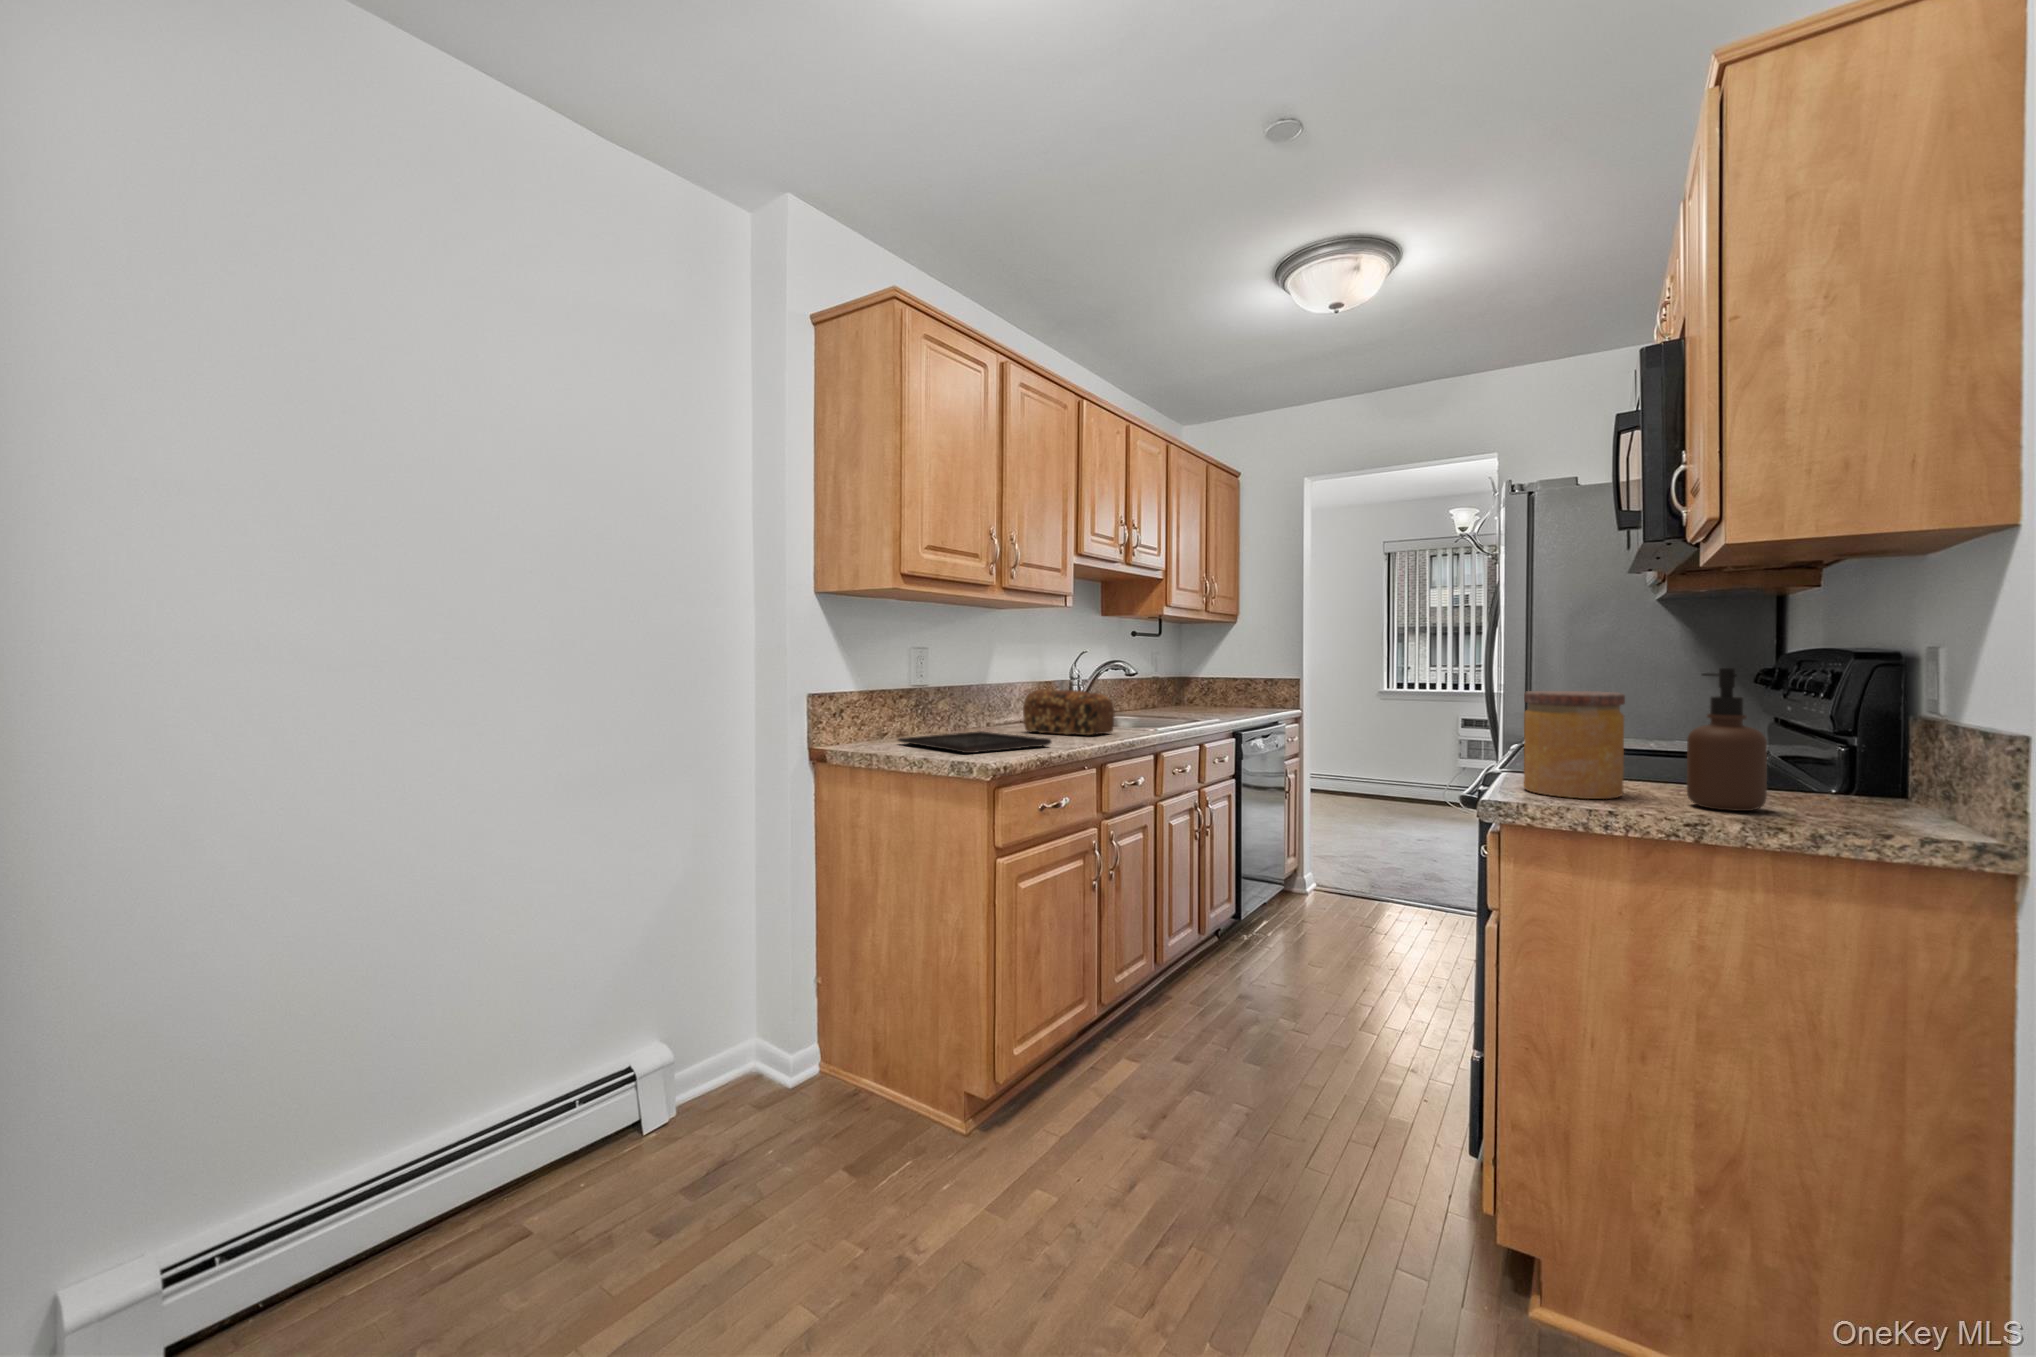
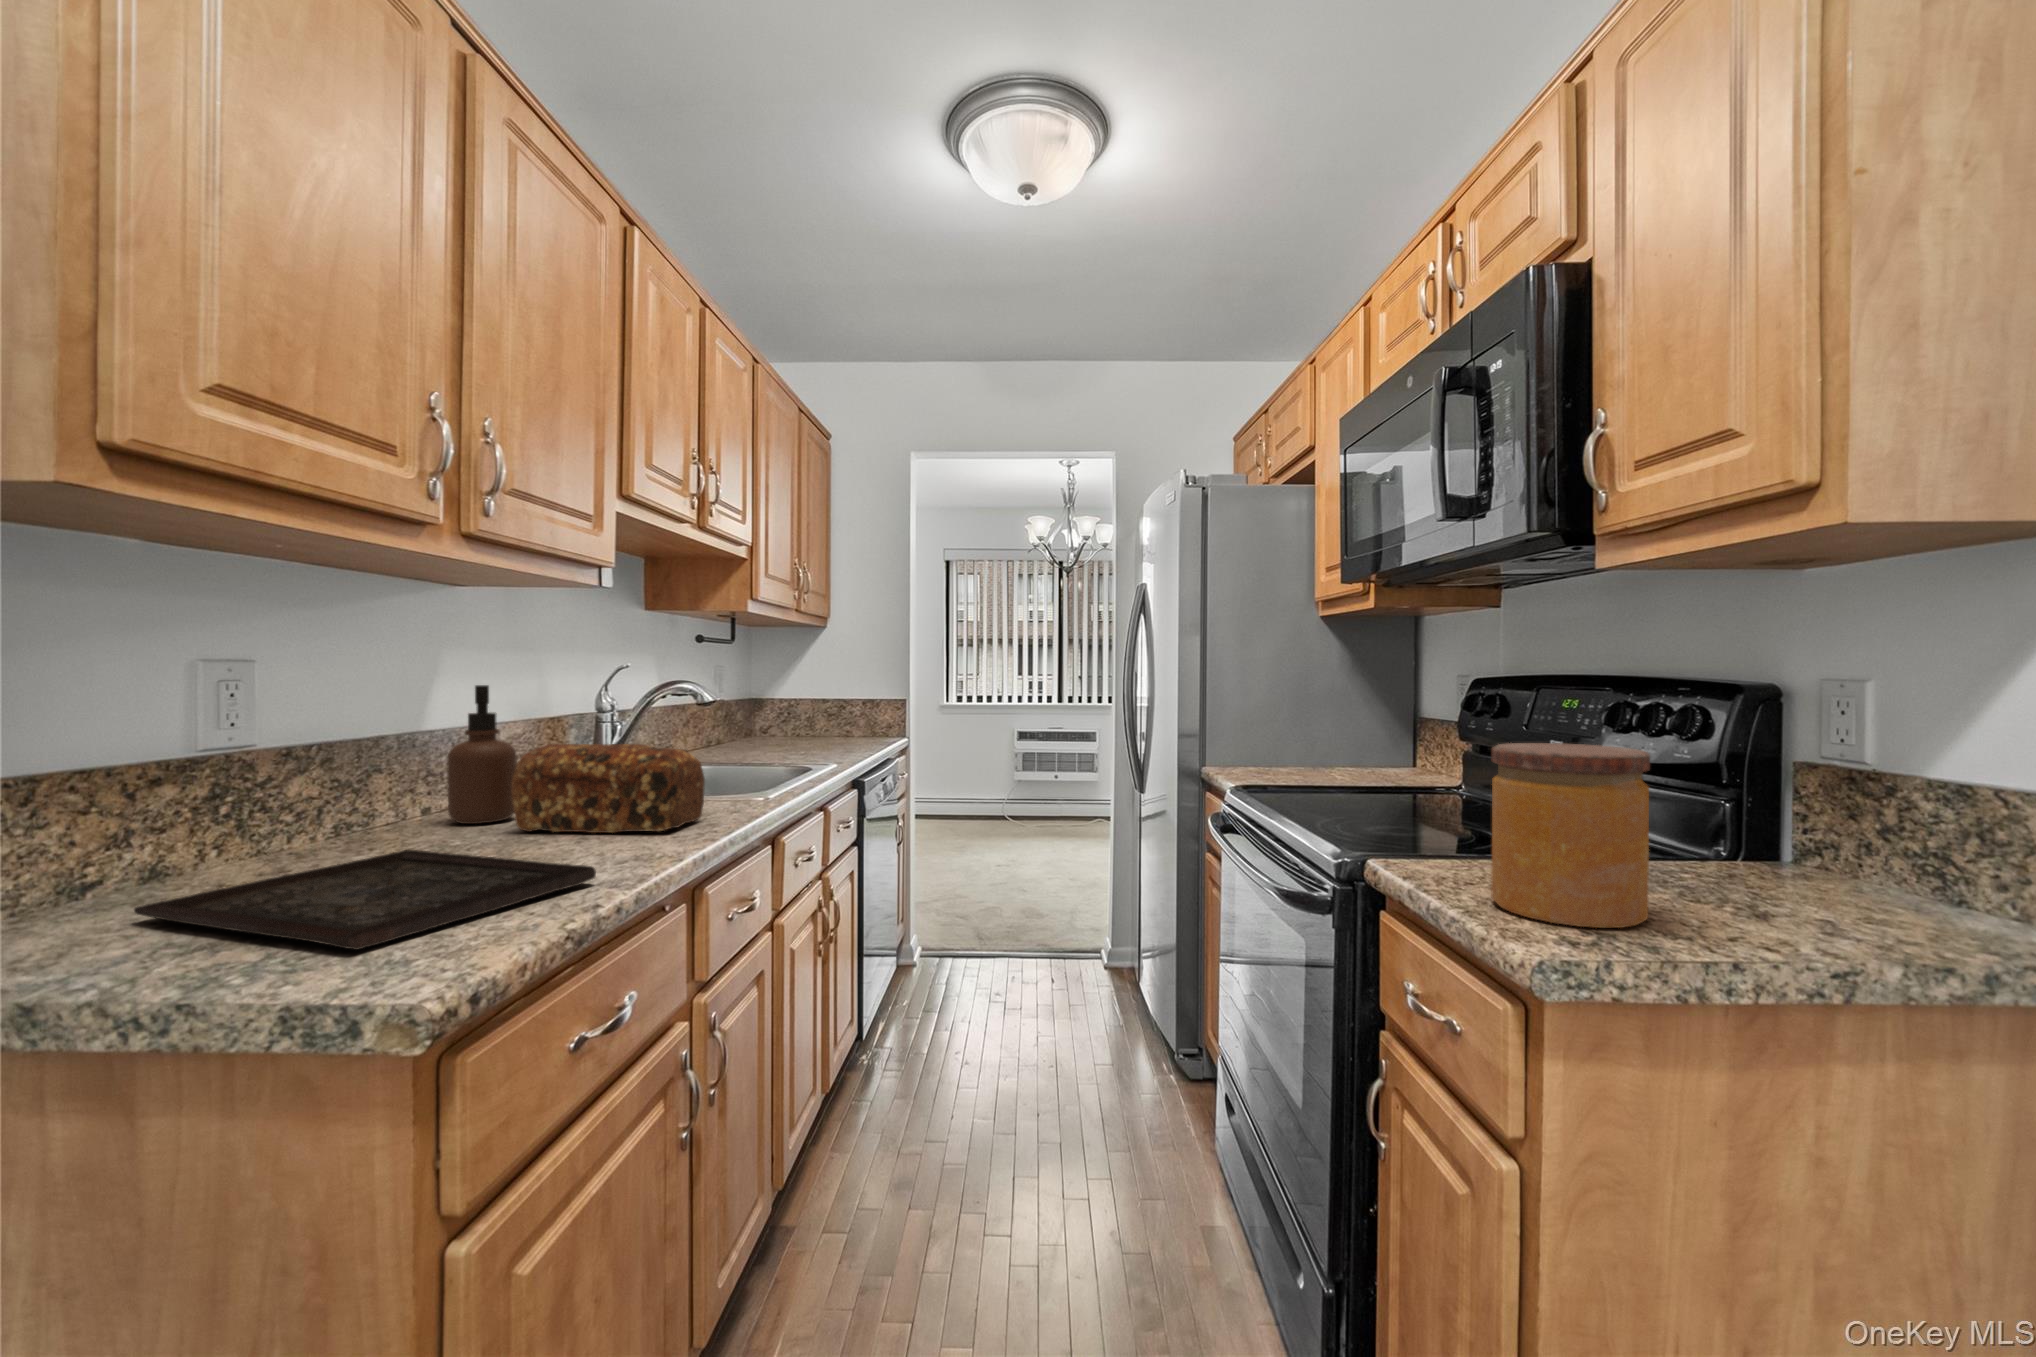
soap dispenser: present [1687,668,1767,811] -> present [447,685,517,824]

